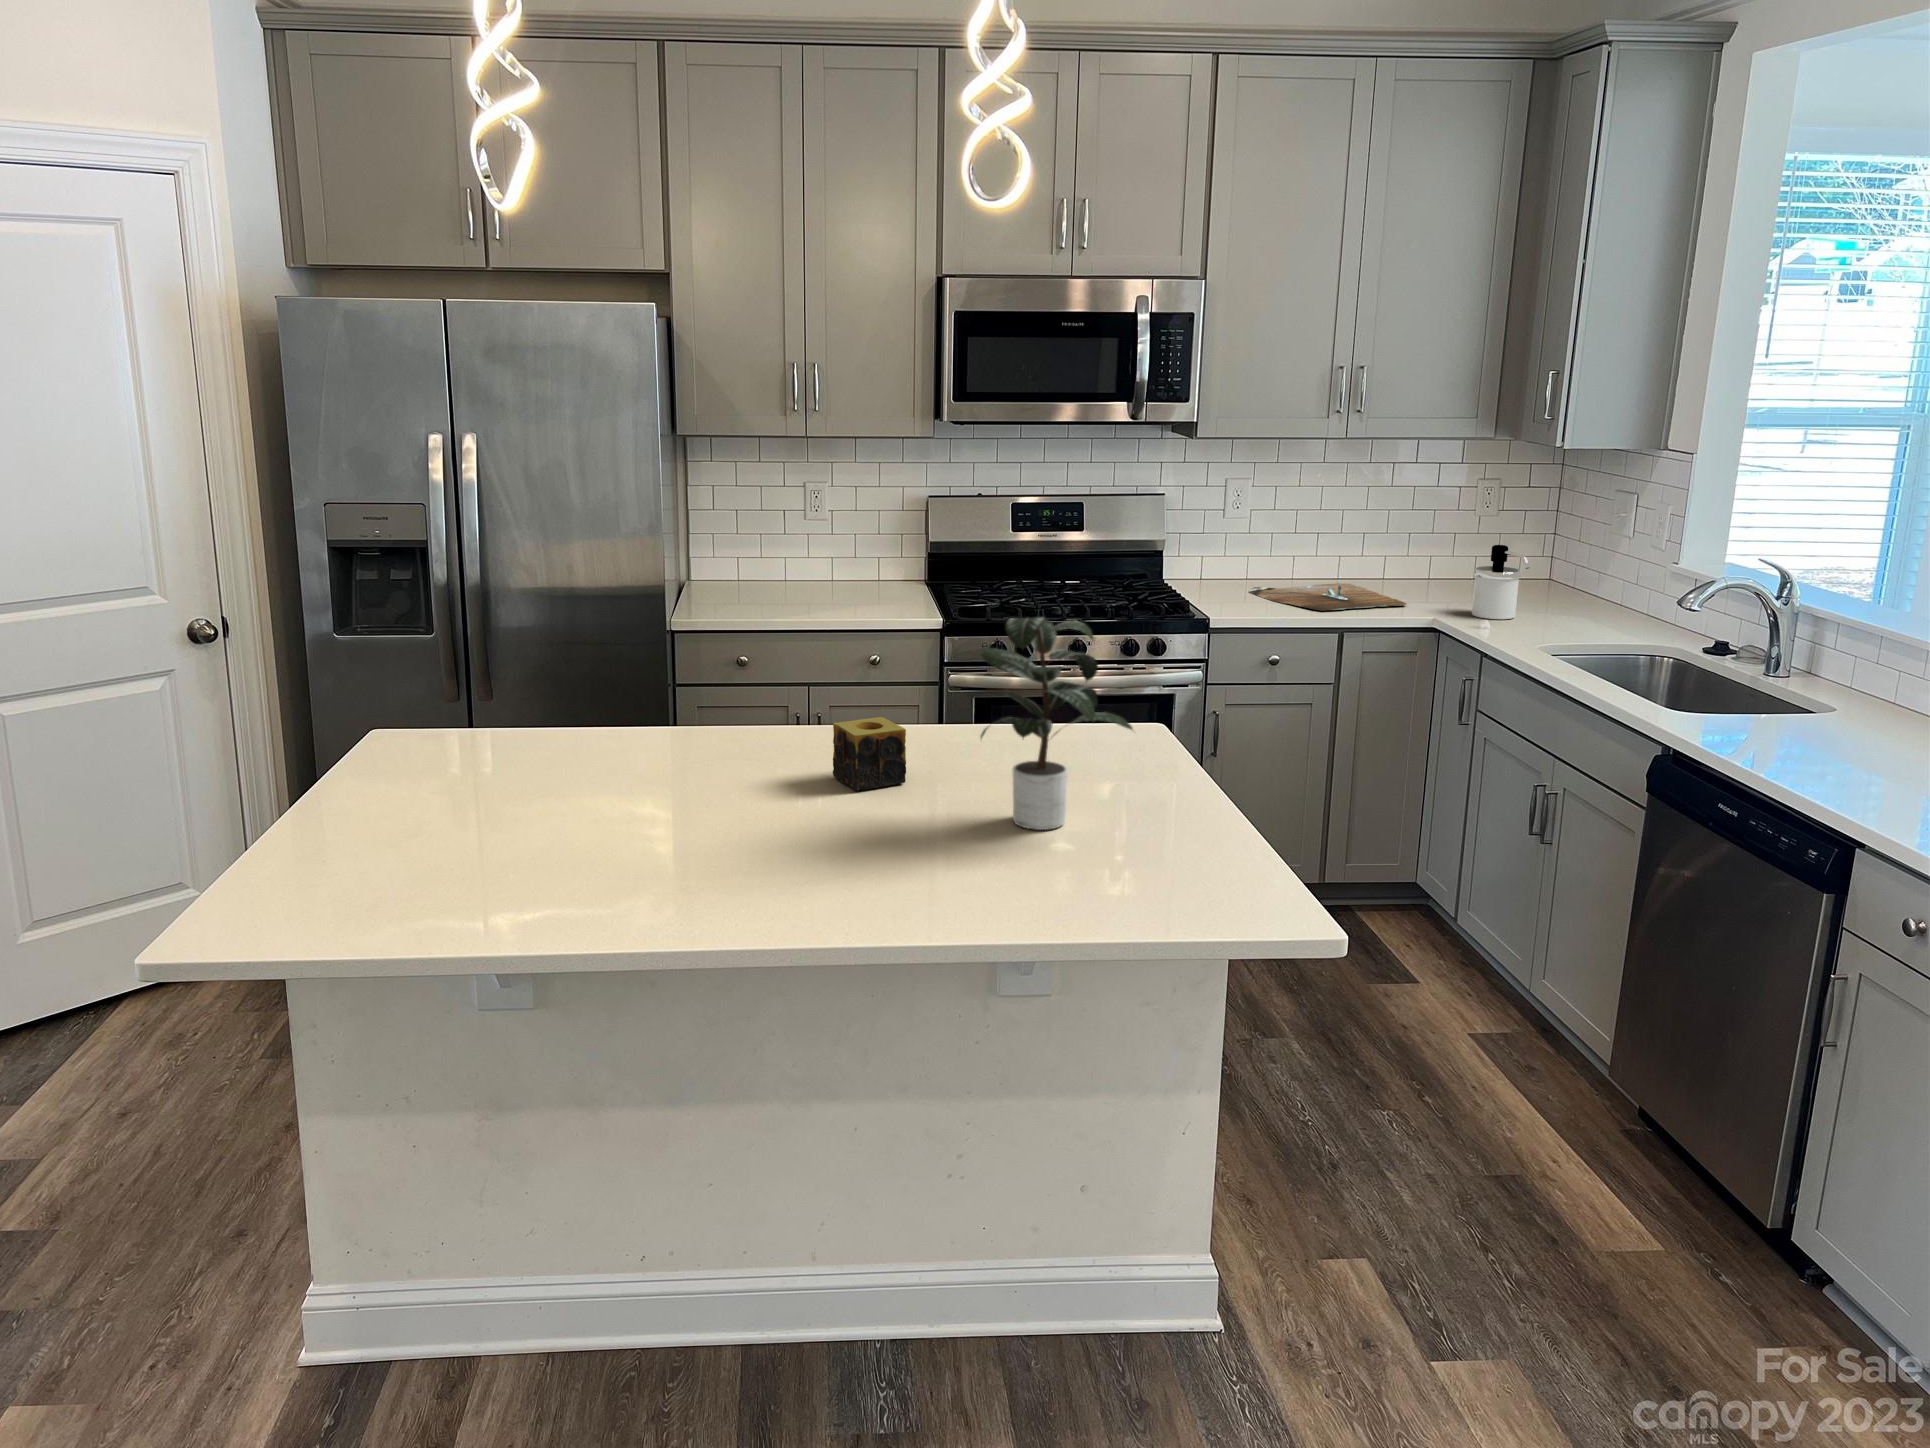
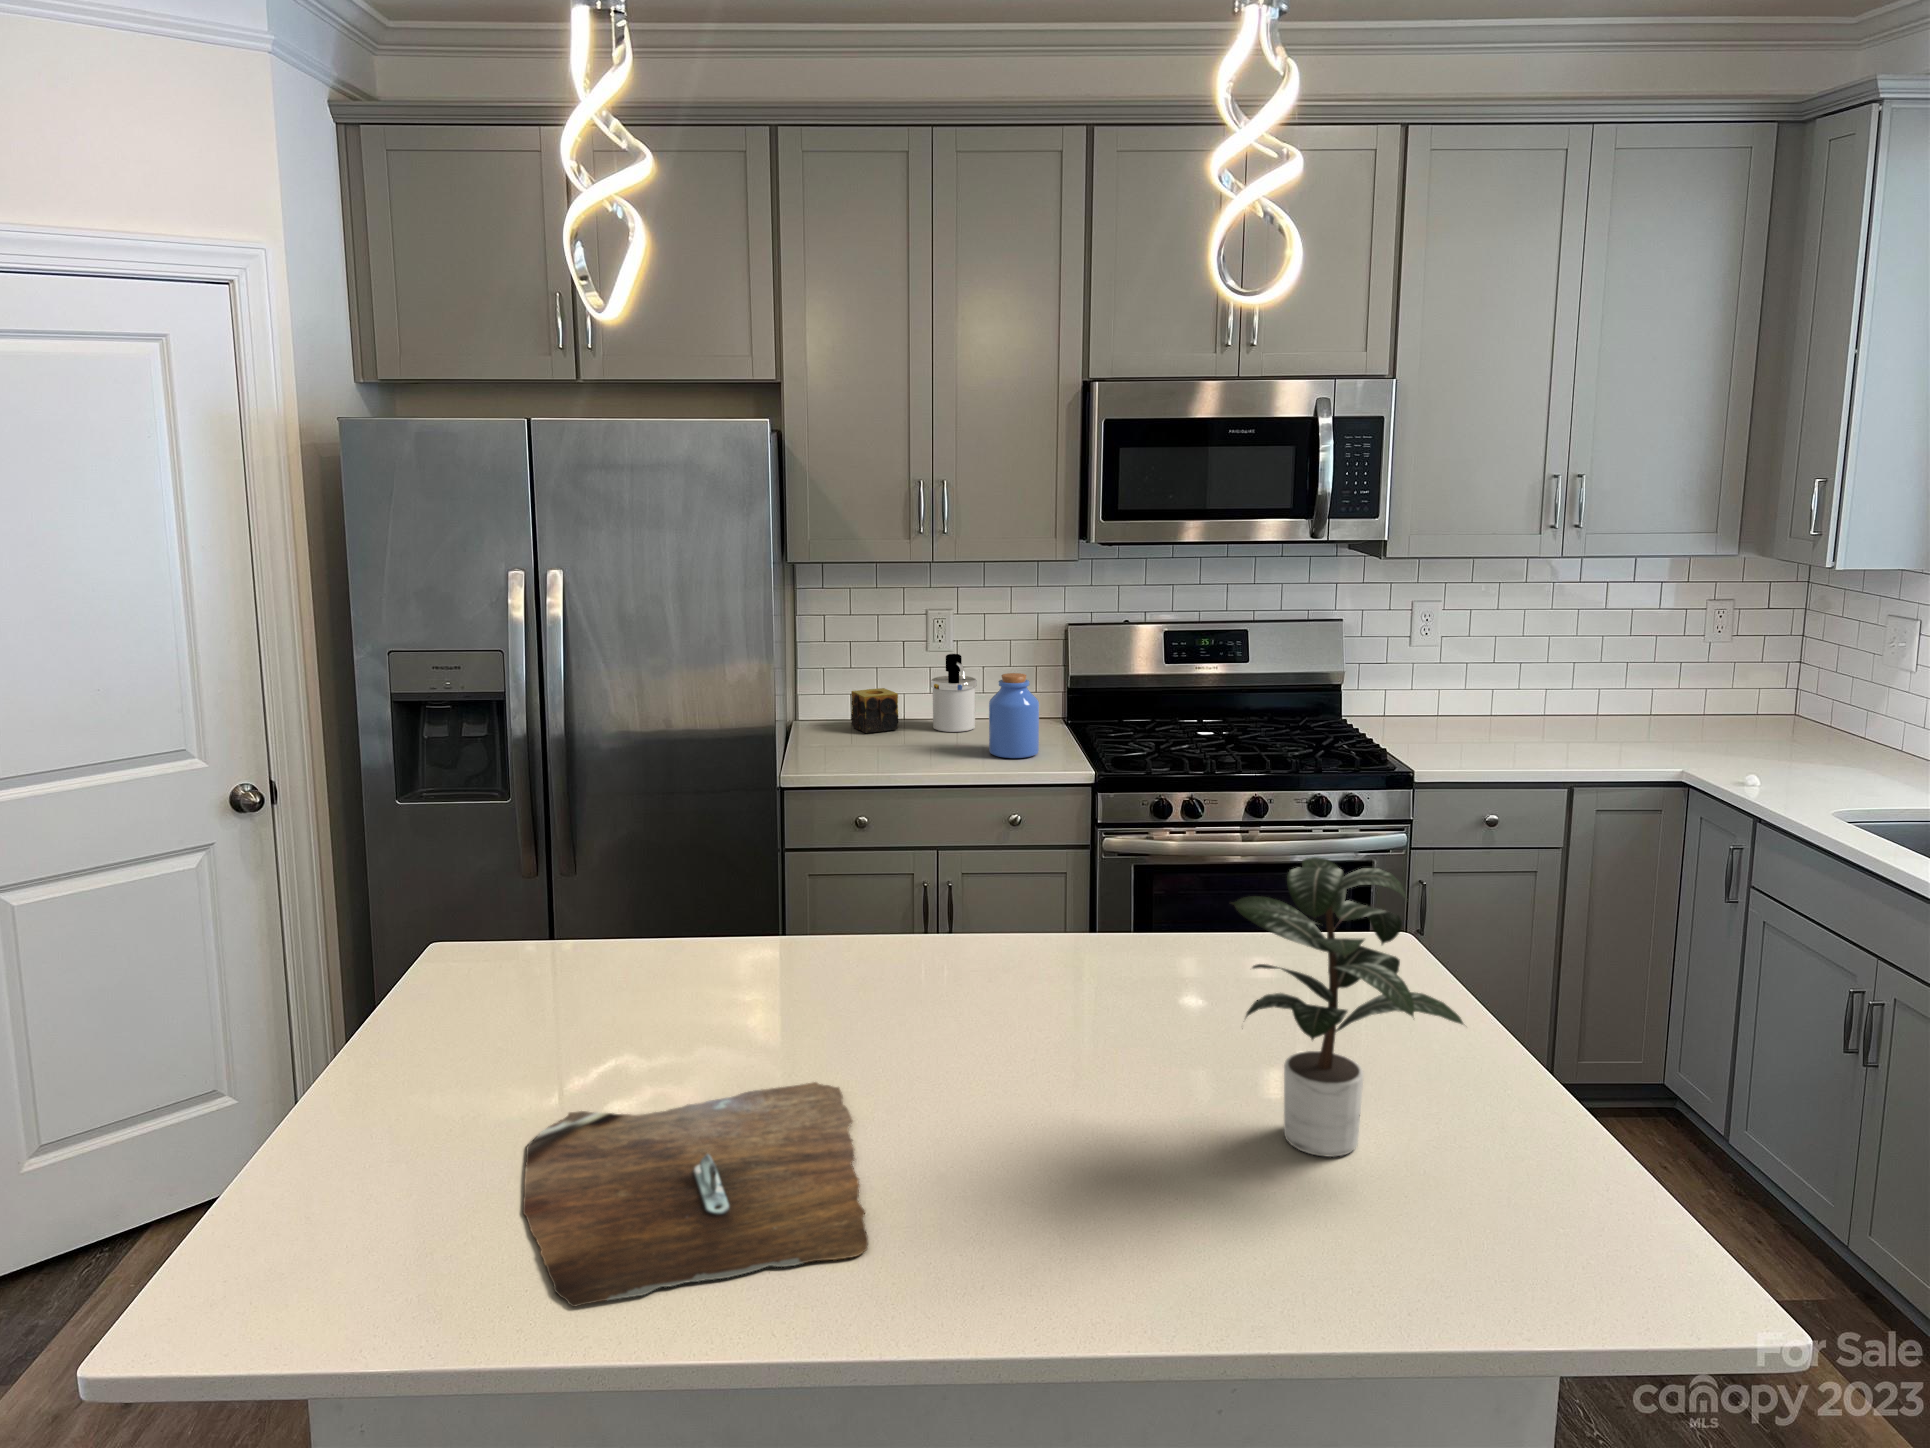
jar: none [853,535,896,608] -> present [989,673,1039,758]
soap dispenser: present [1472,545,1529,619] -> present [931,654,977,732]
cutting board: present [1249,583,1407,611] -> present [523,1082,868,1307]
candle: present [833,717,906,790] -> present [851,688,899,733]

